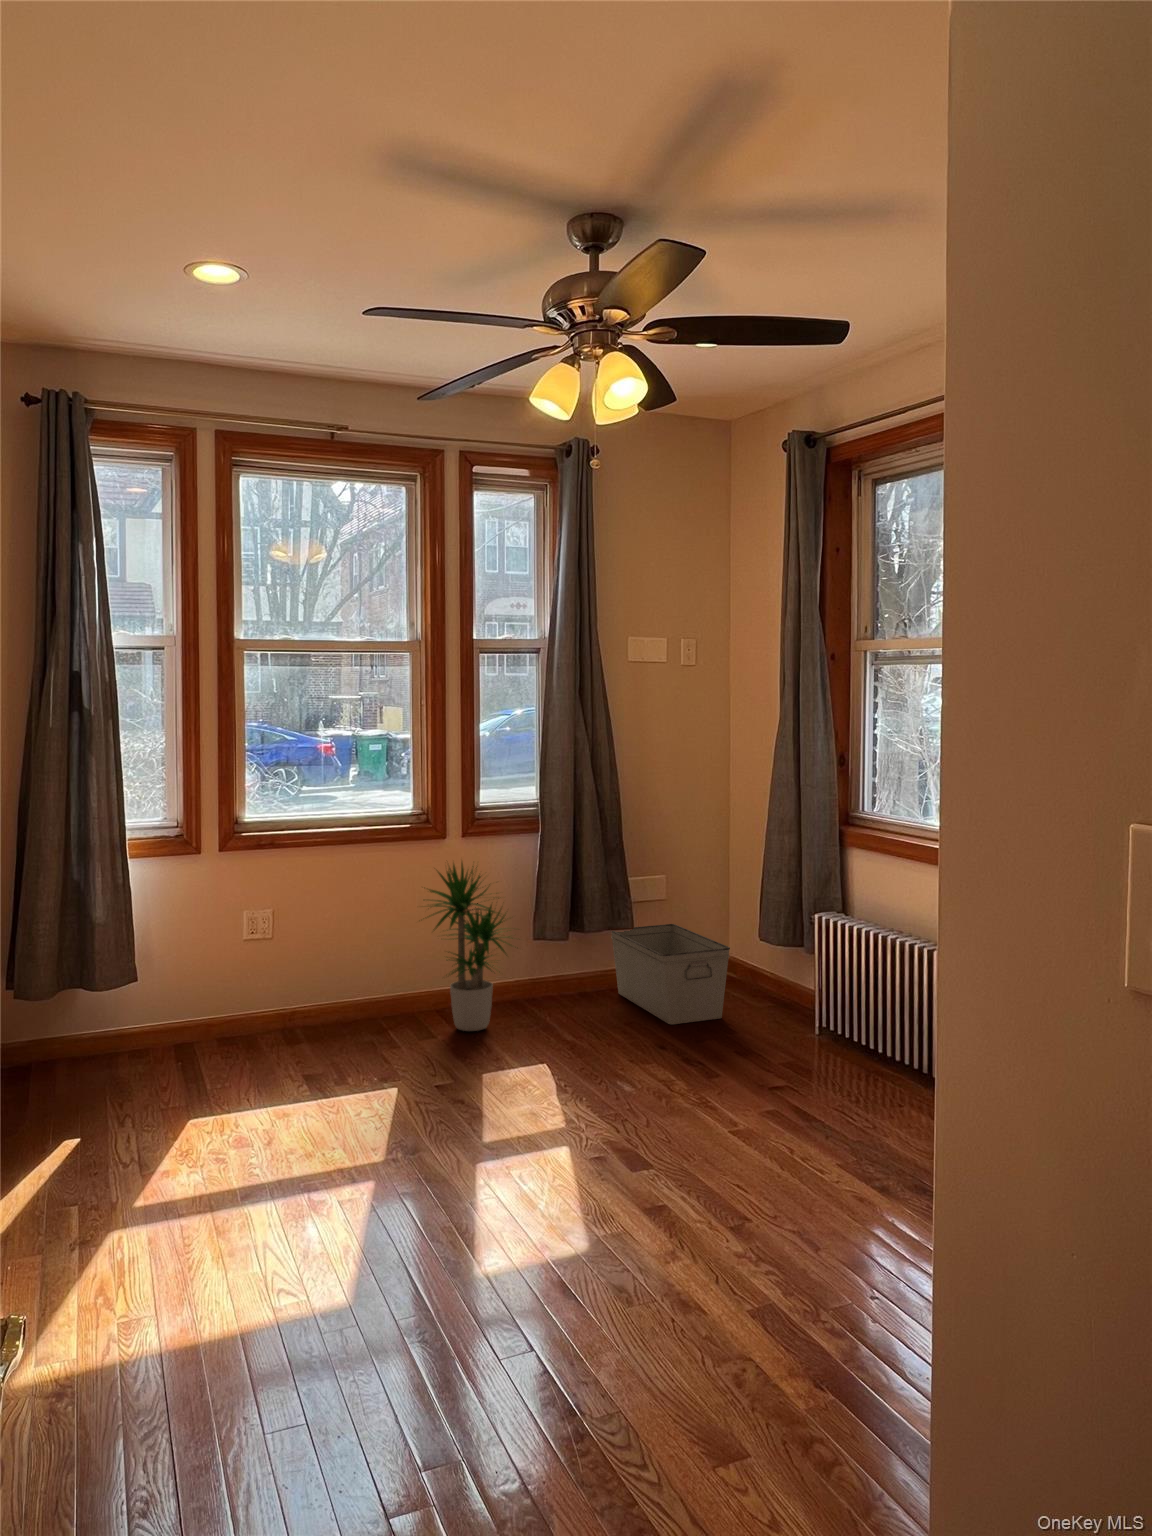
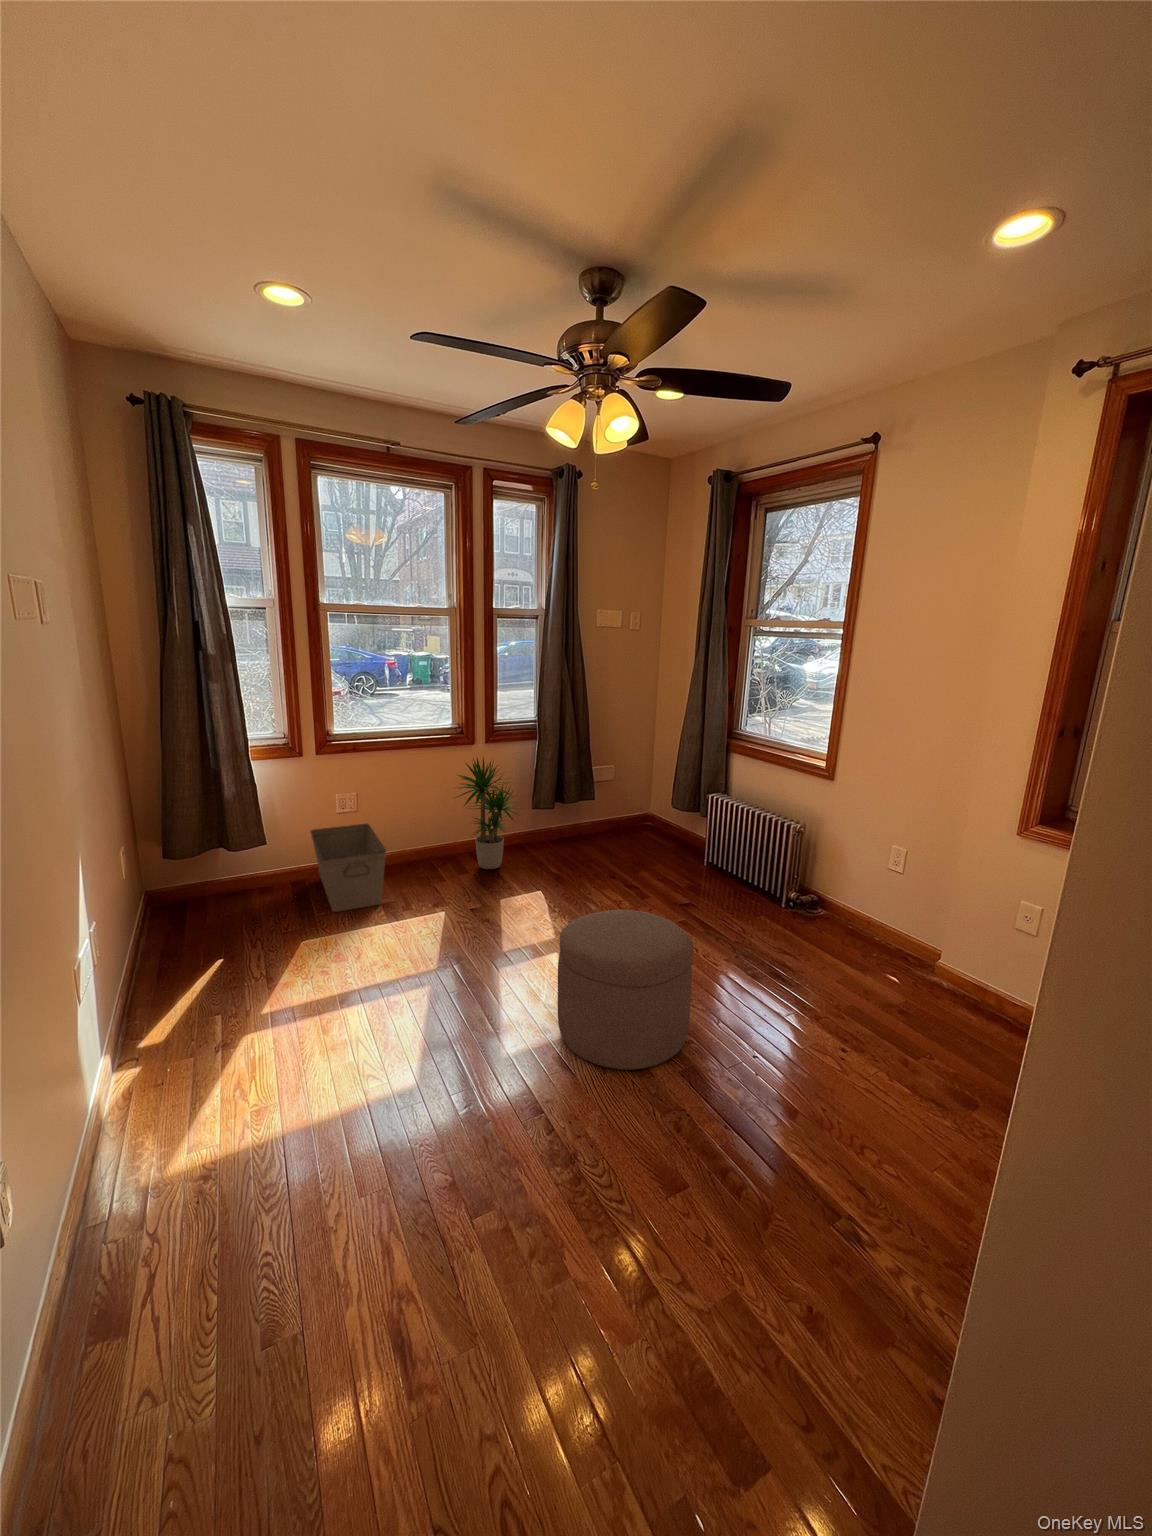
storage bin: present [611,924,730,1025] -> present [310,824,386,912]
ottoman: none [555,1054,750,1278] -> present [558,910,694,1070]

